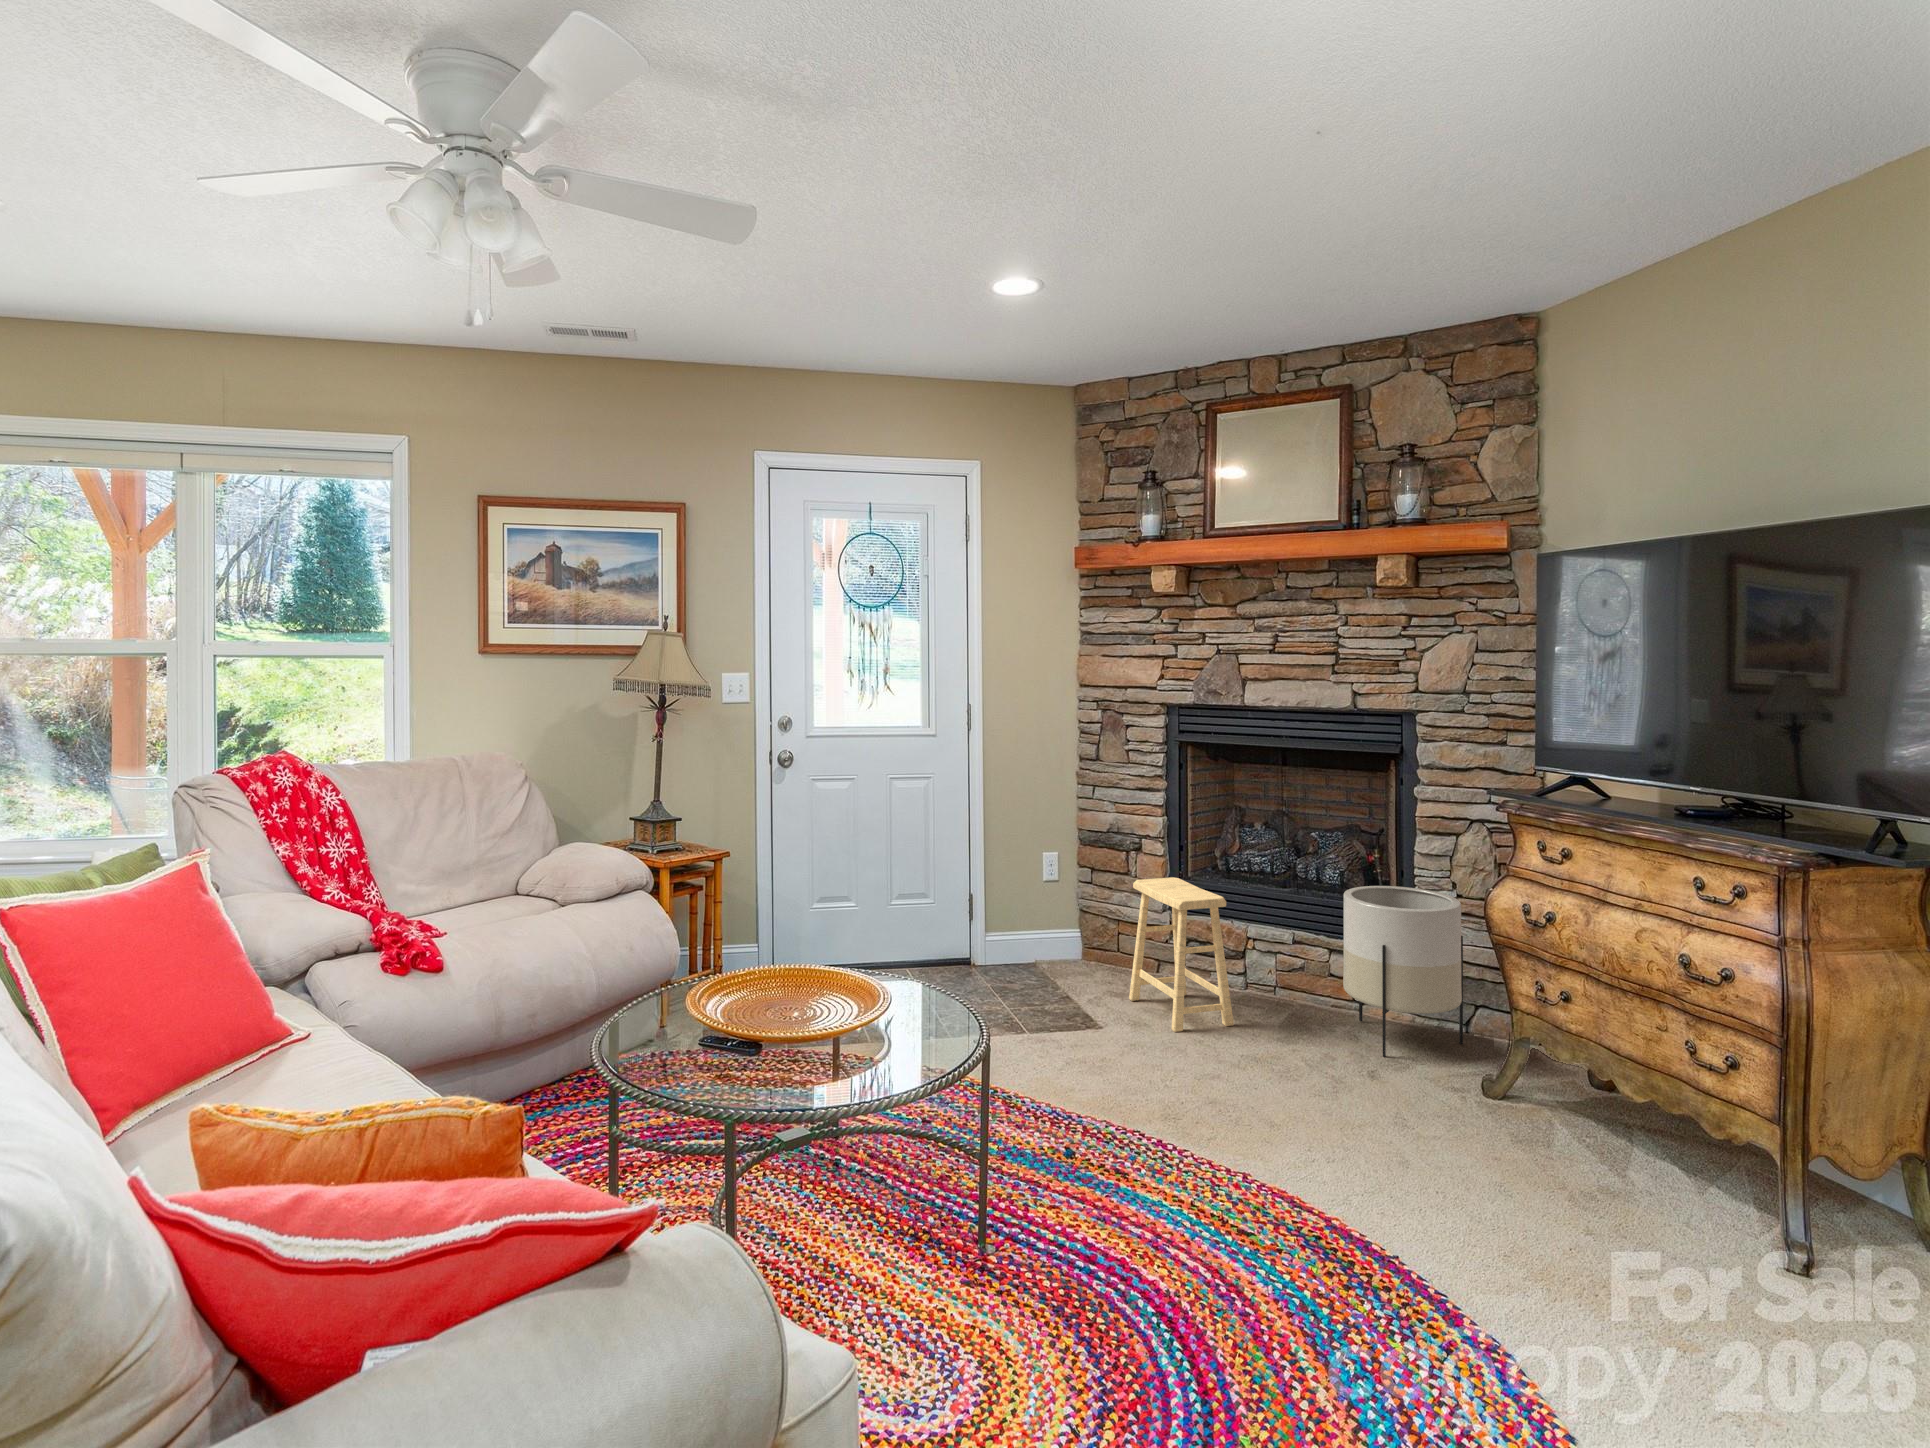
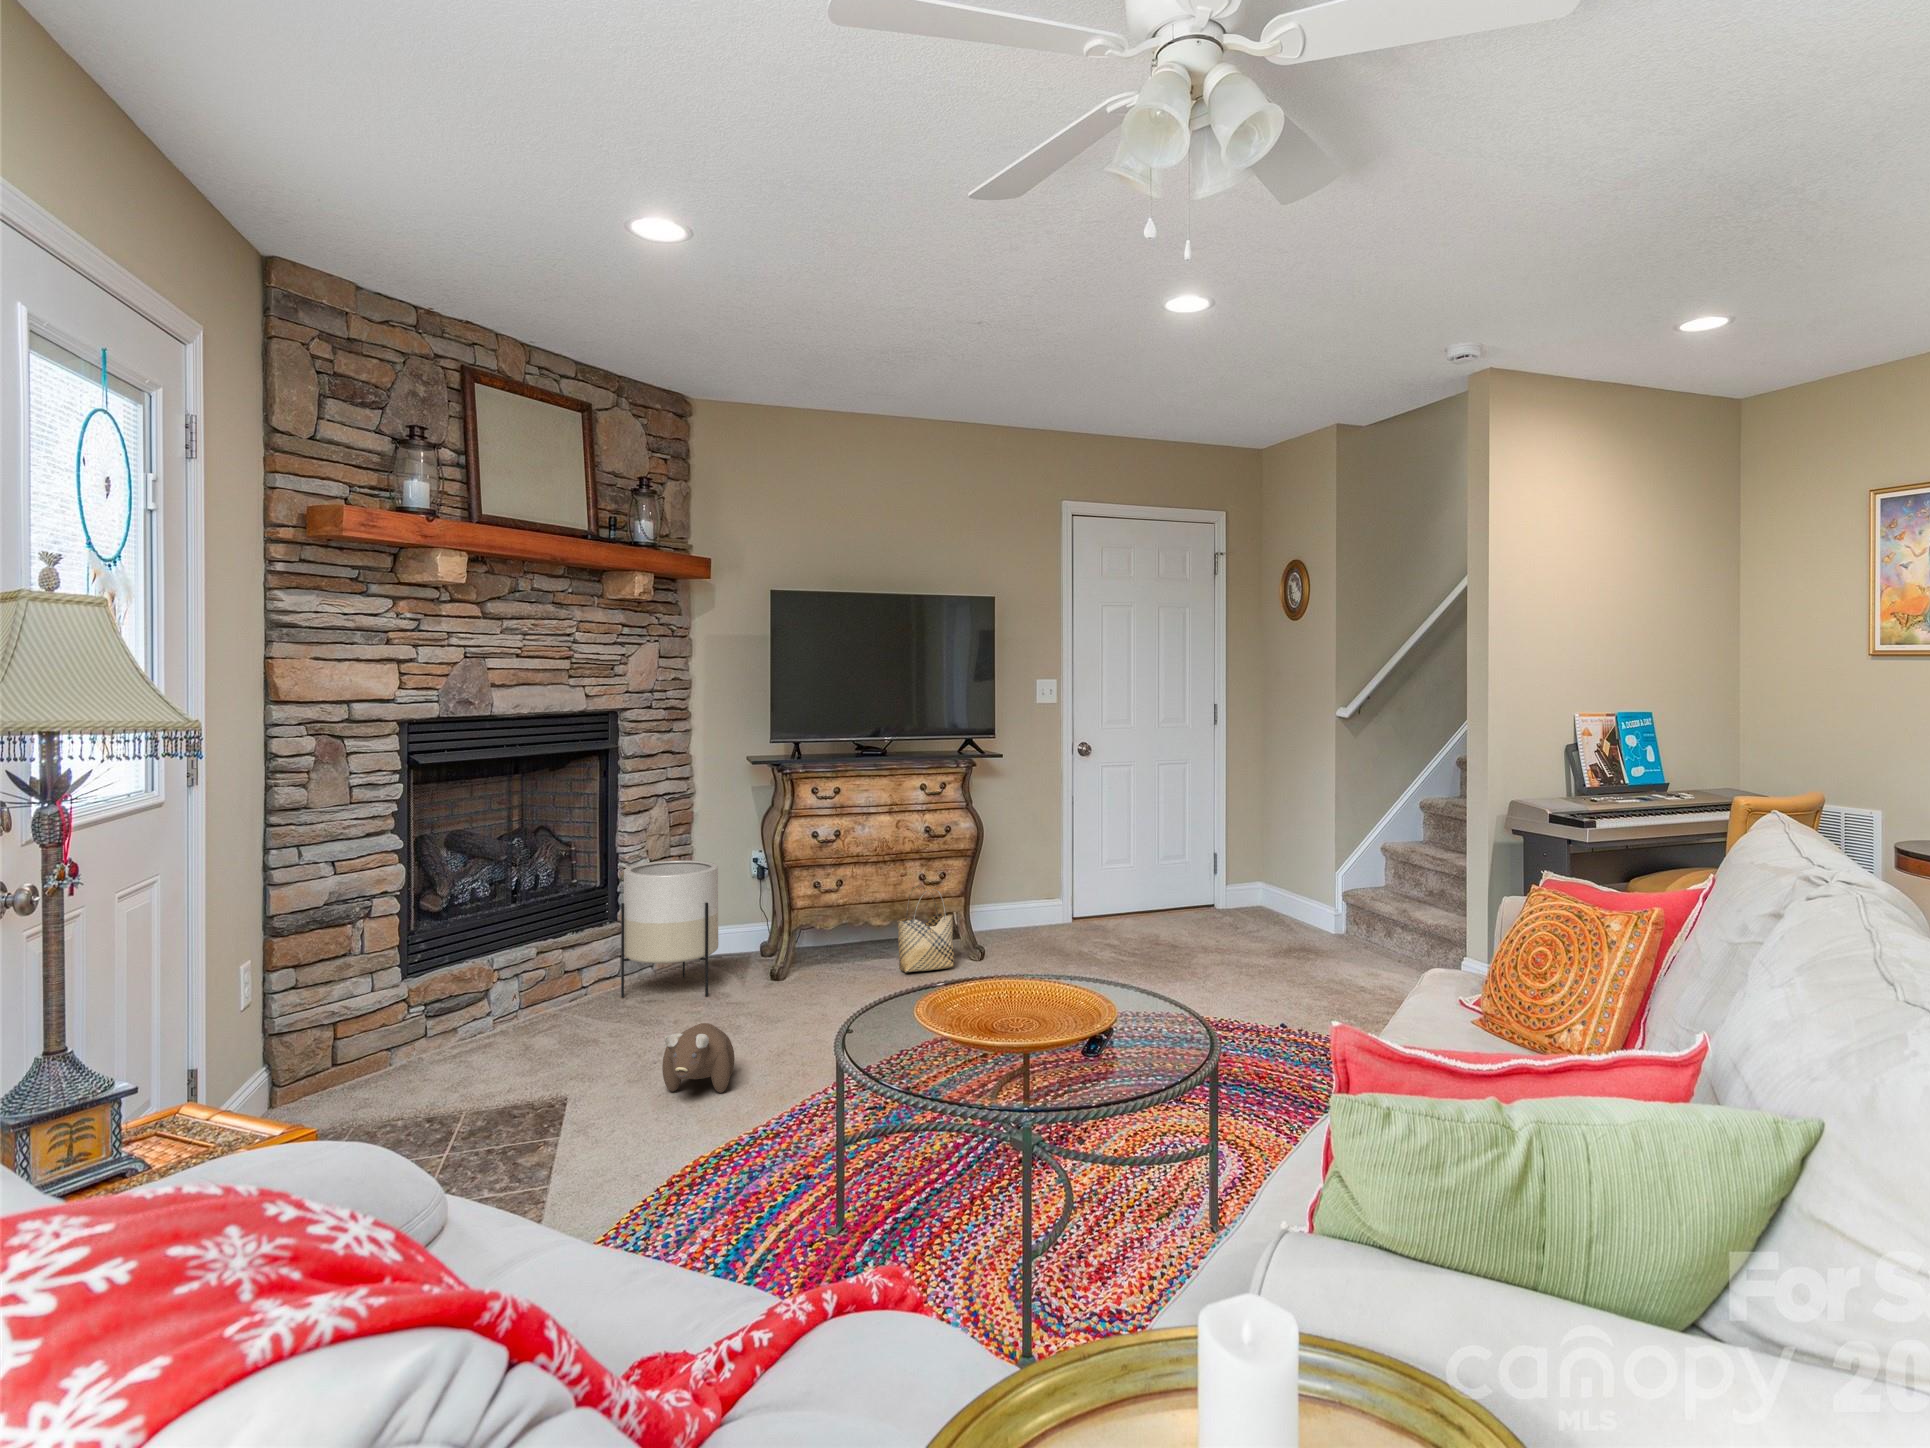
footstool: present [1129,877,1234,1032] -> none [504,906,627,1074]
plush toy: none [1030,990,1127,1070] -> present [662,1023,735,1093]
woven basket: none [1562,1053,1681,1224] -> present [897,885,955,972]

